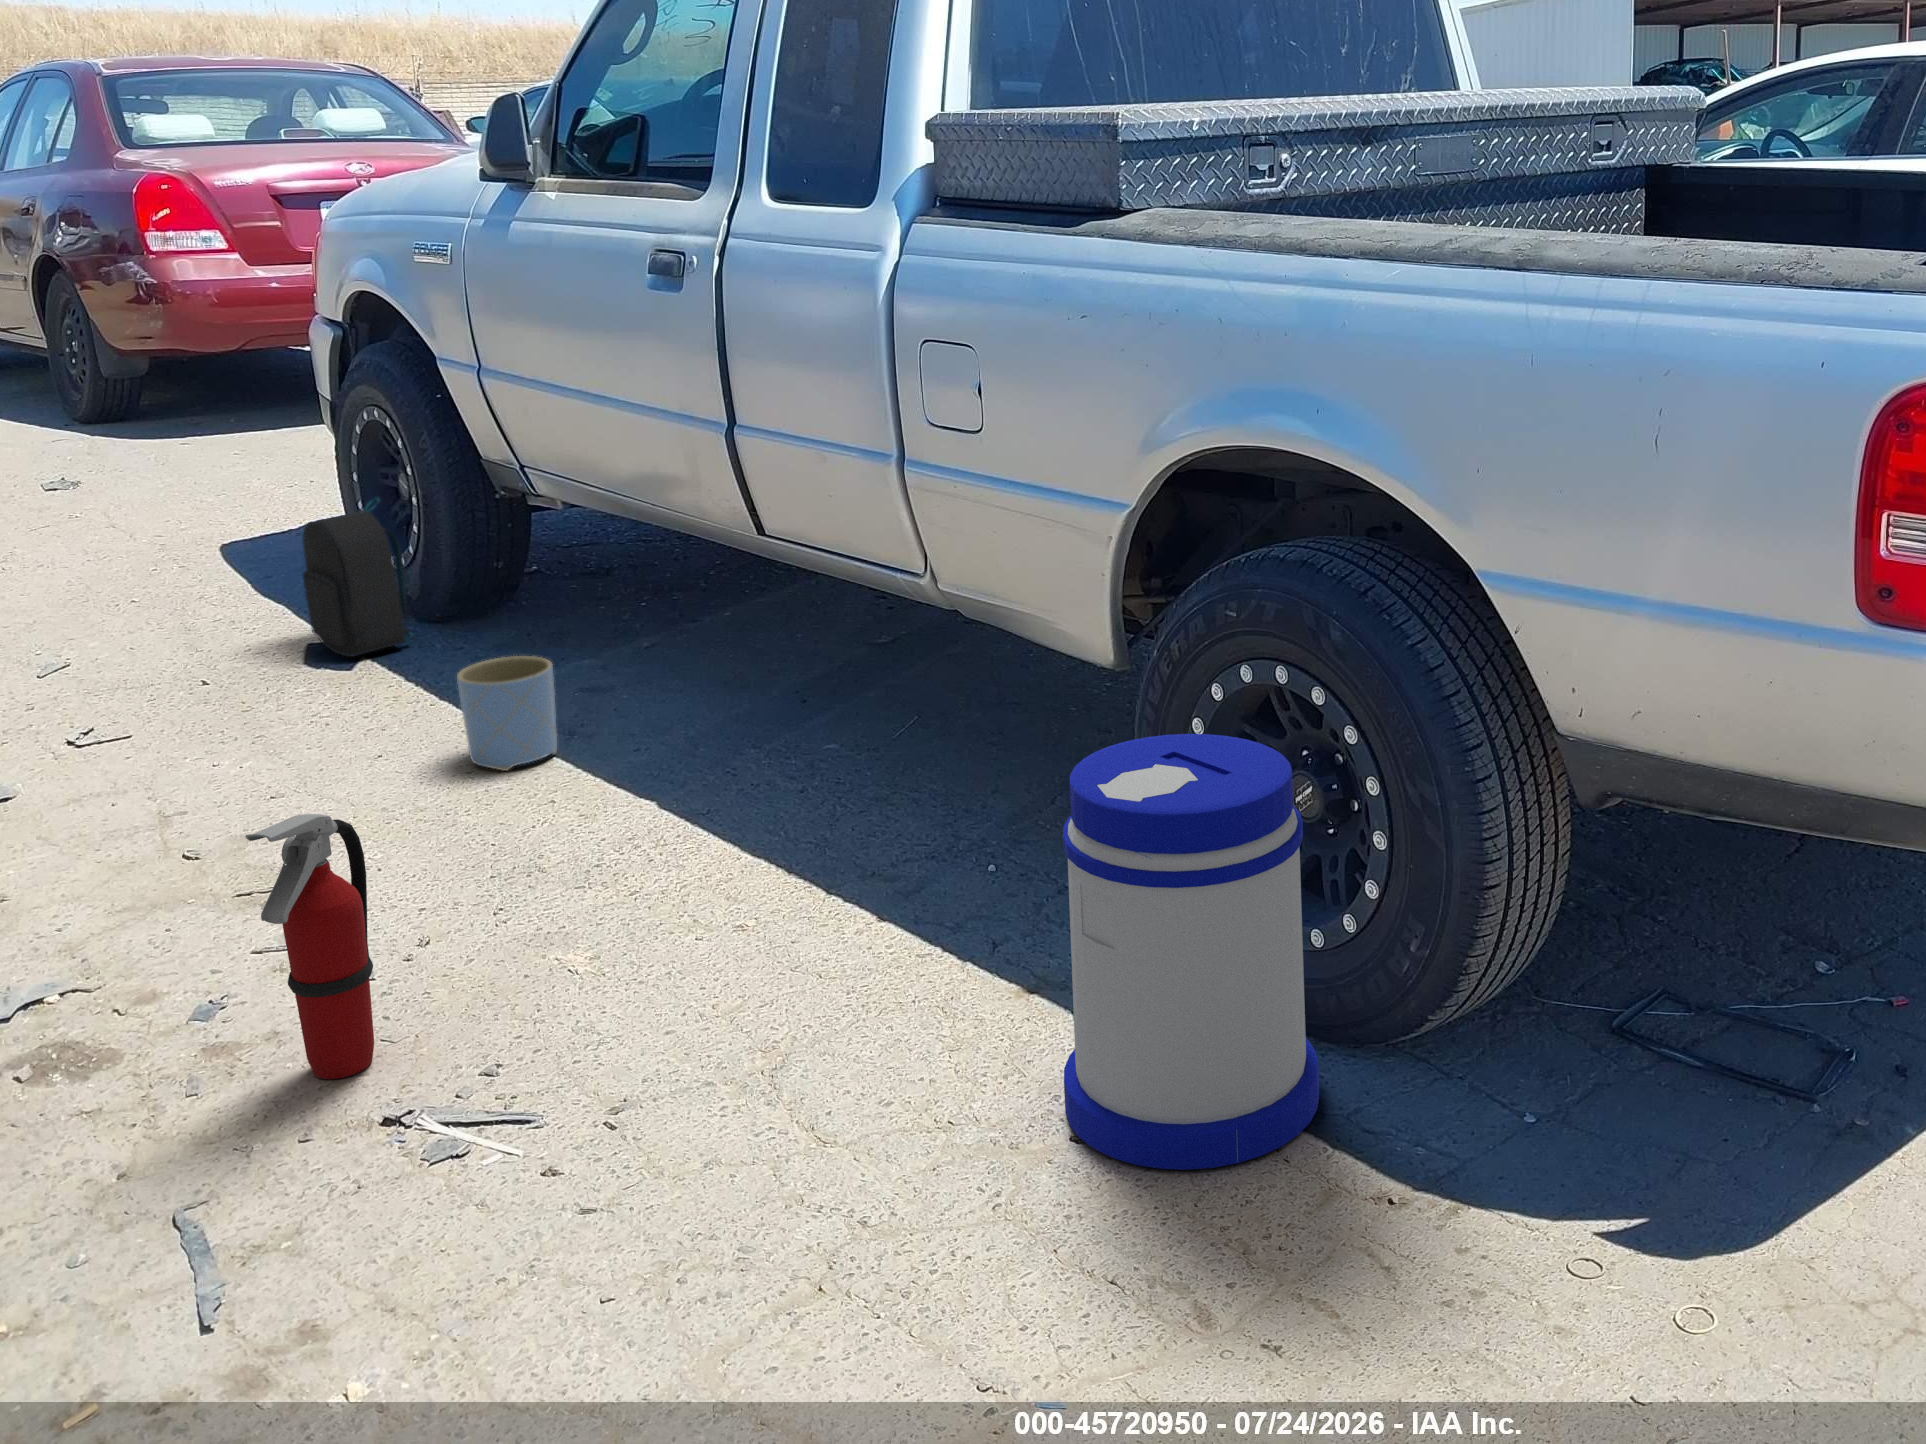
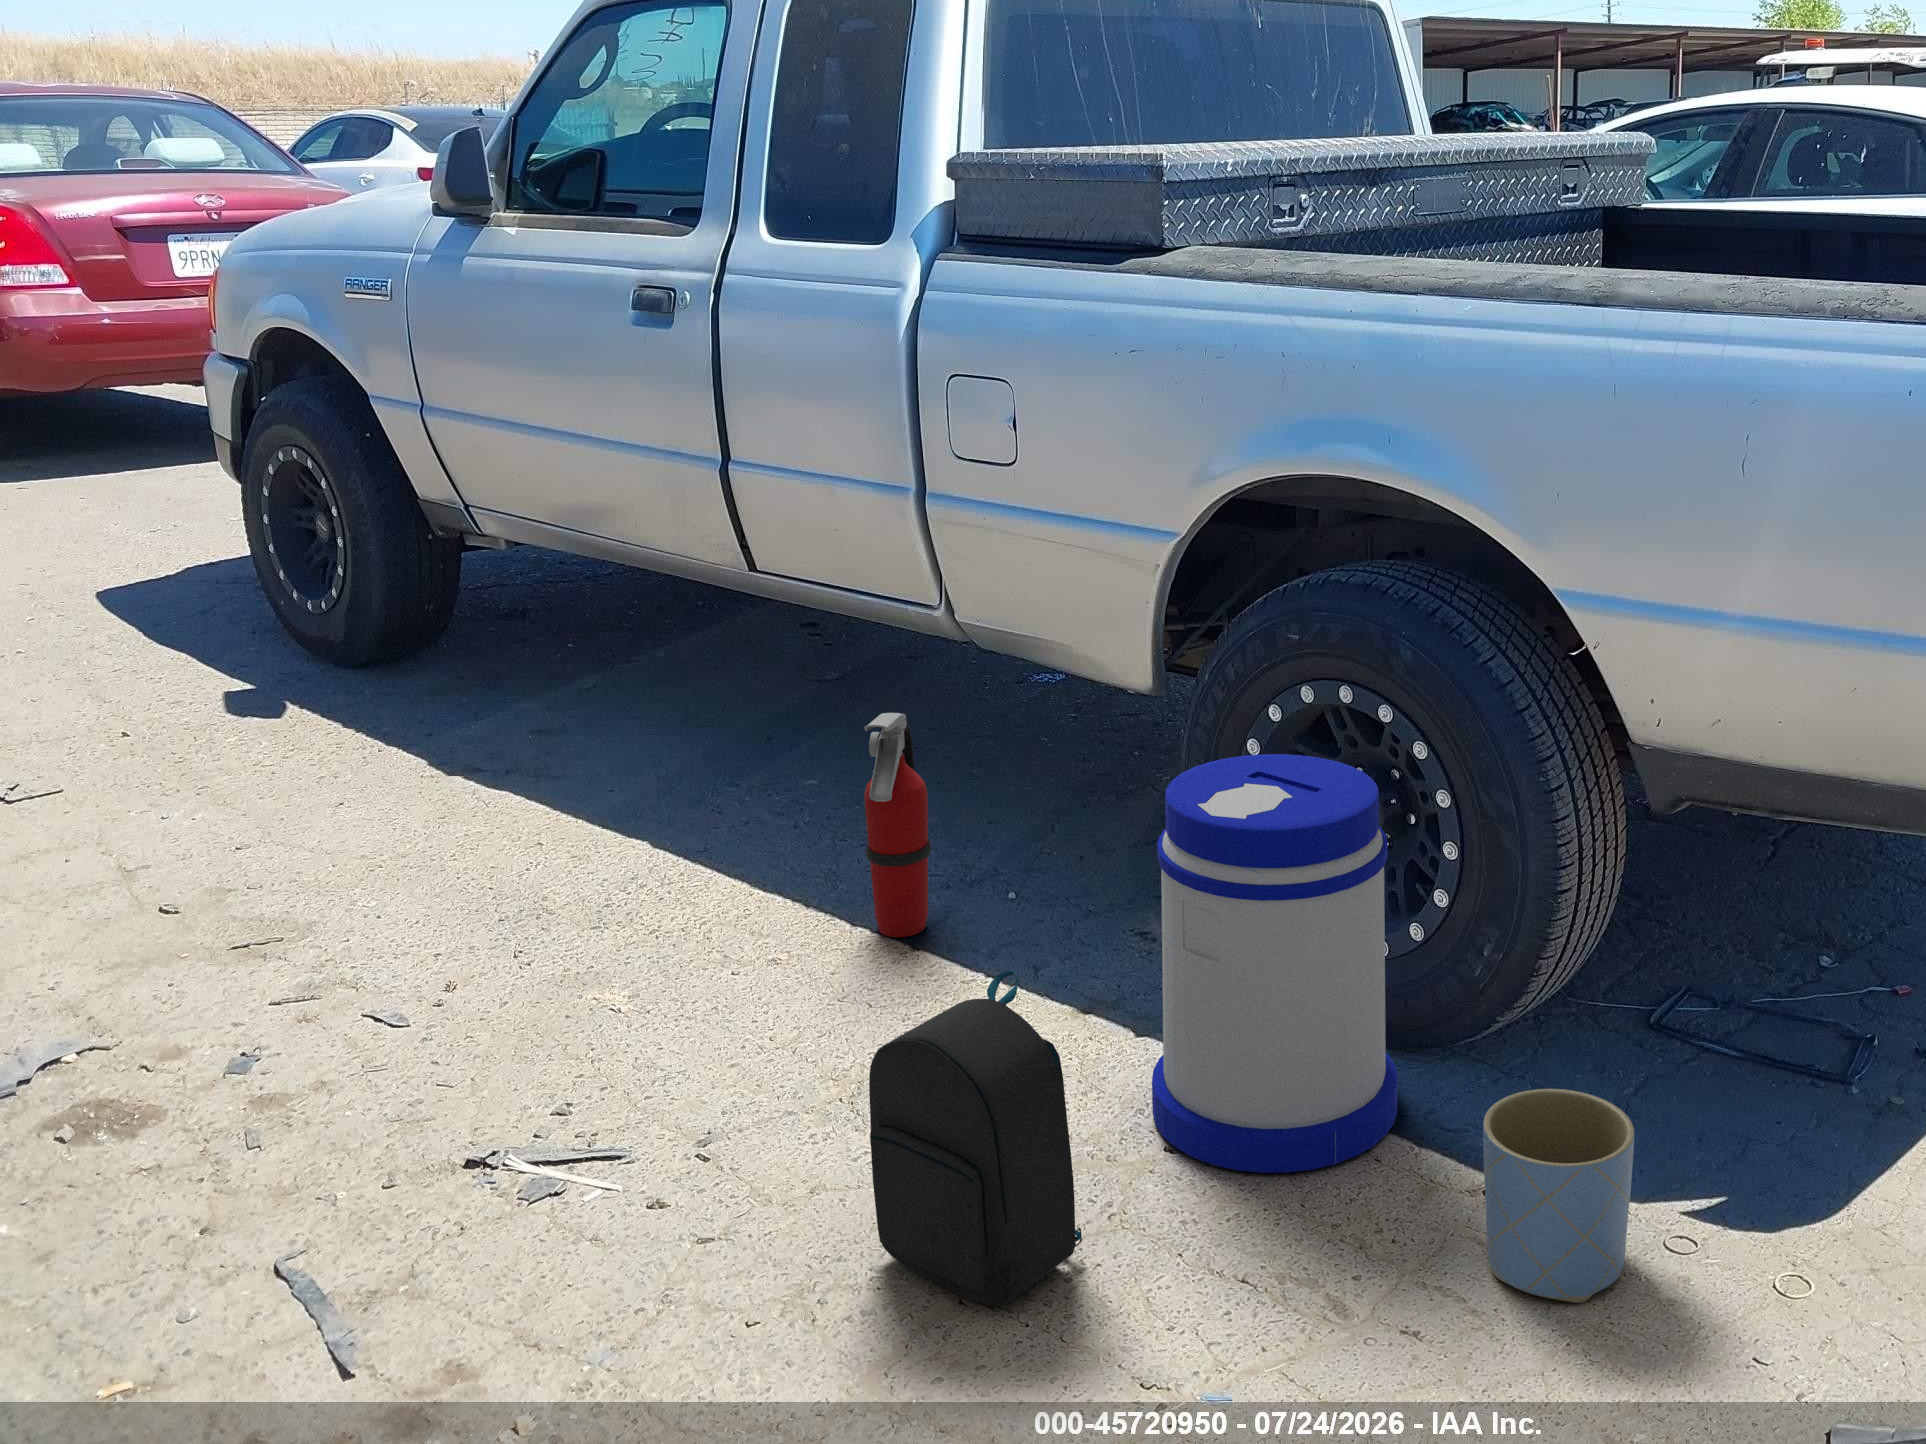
backpack: present [302,498,414,657] -> present [869,971,1082,1306]
planter: present [457,656,557,771] -> present [1483,1089,1634,1303]
fire extinguisher: present [245,814,374,1079] -> present [864,713,932,937]

